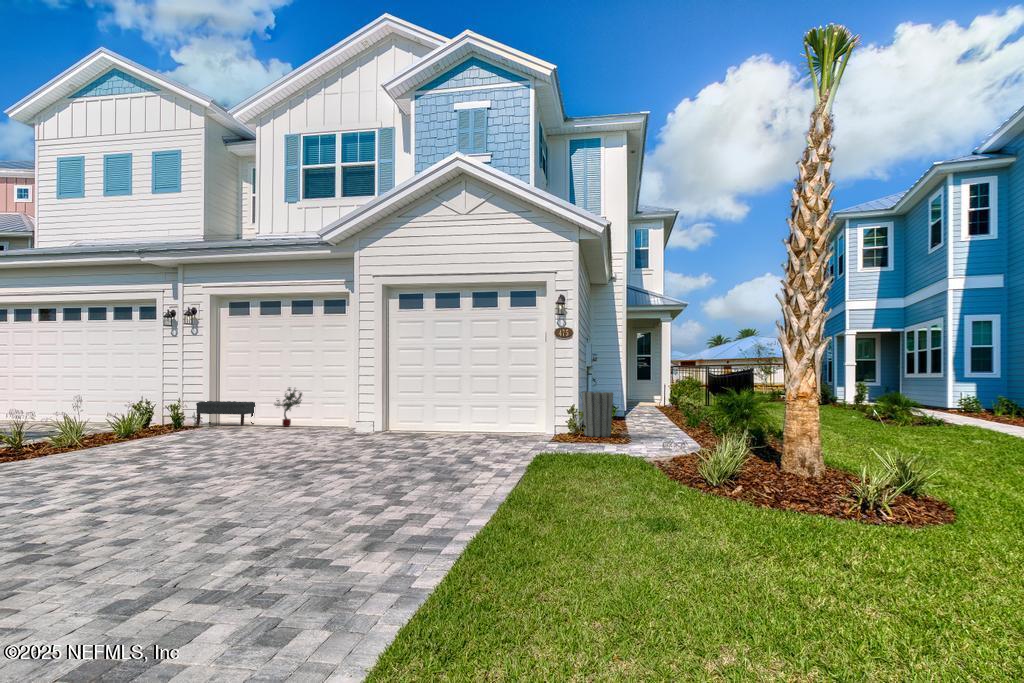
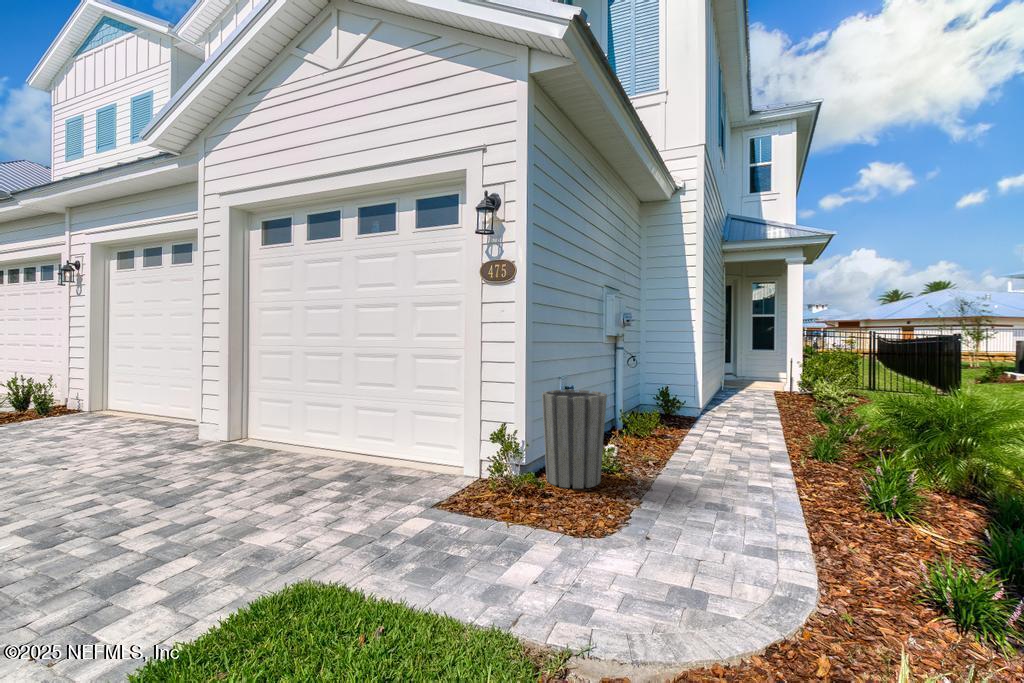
potted tree: present [274,387,302,427] -> none [142,368,180,424]
bench: present [196,401,255,426] -> none [70,384,140,420]

